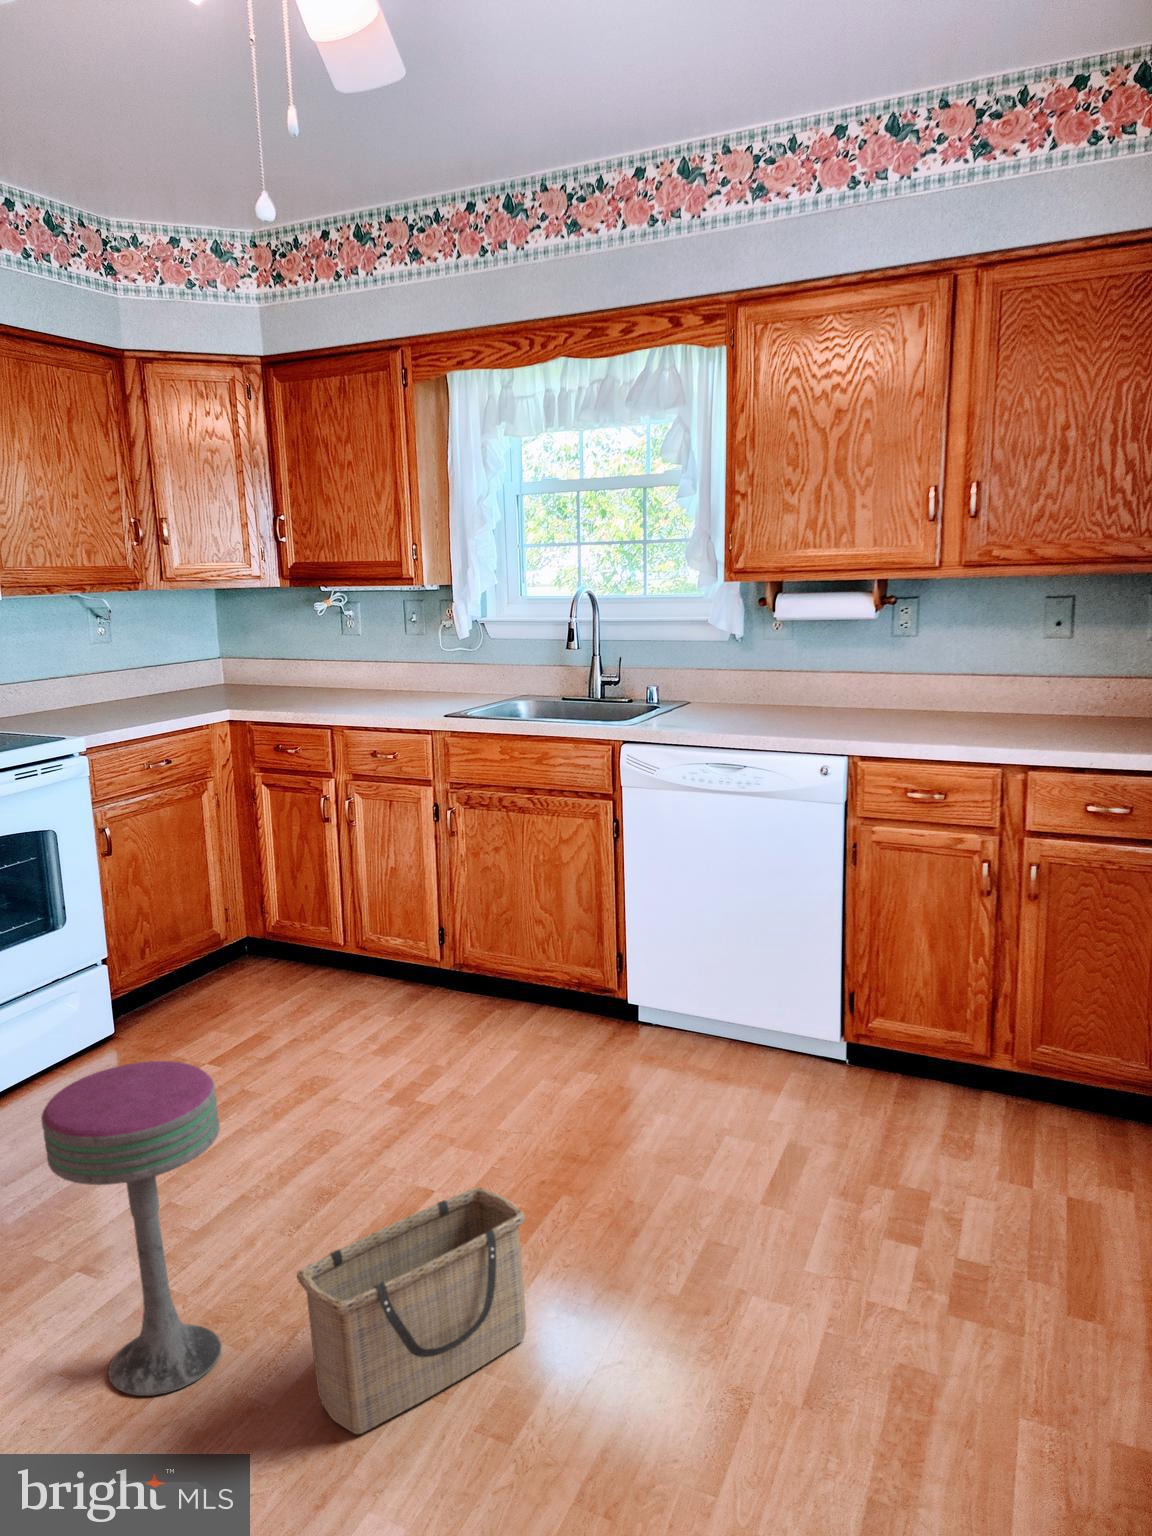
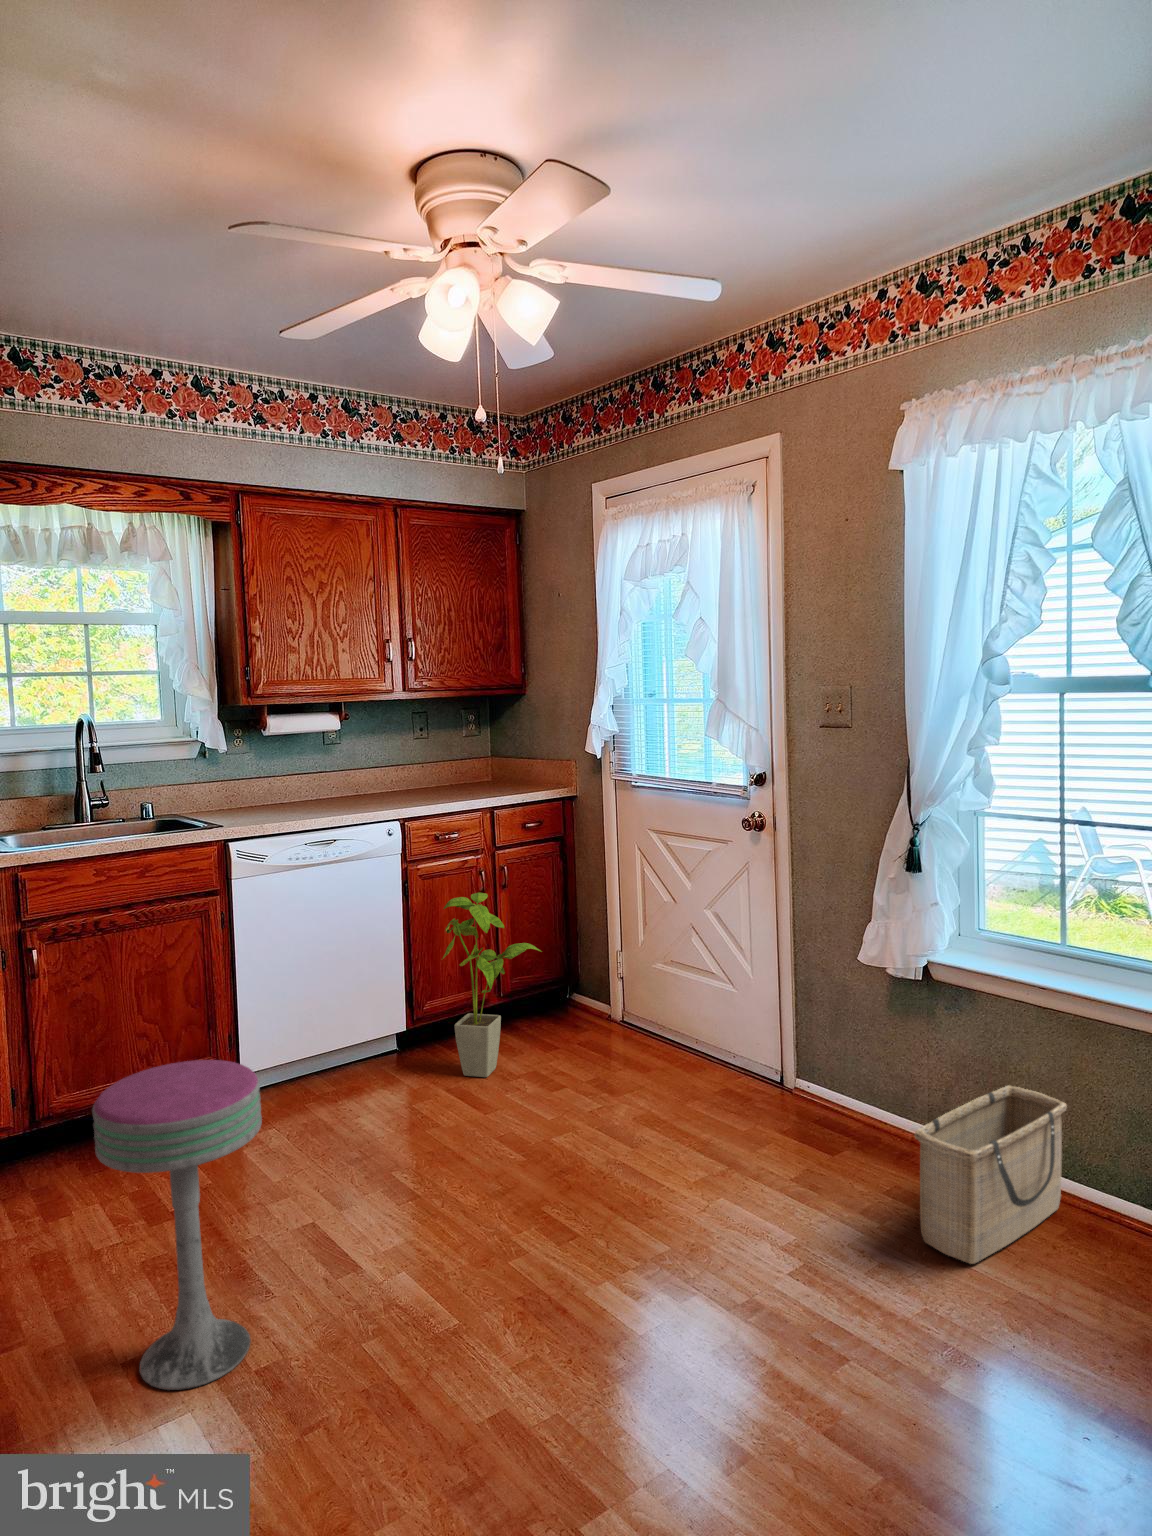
house plant: none [374,841,490,1048] -> present [442,893,541,1077]
basket: present [297,1187,526,1434] -> present [915,1086,1067,1264]

